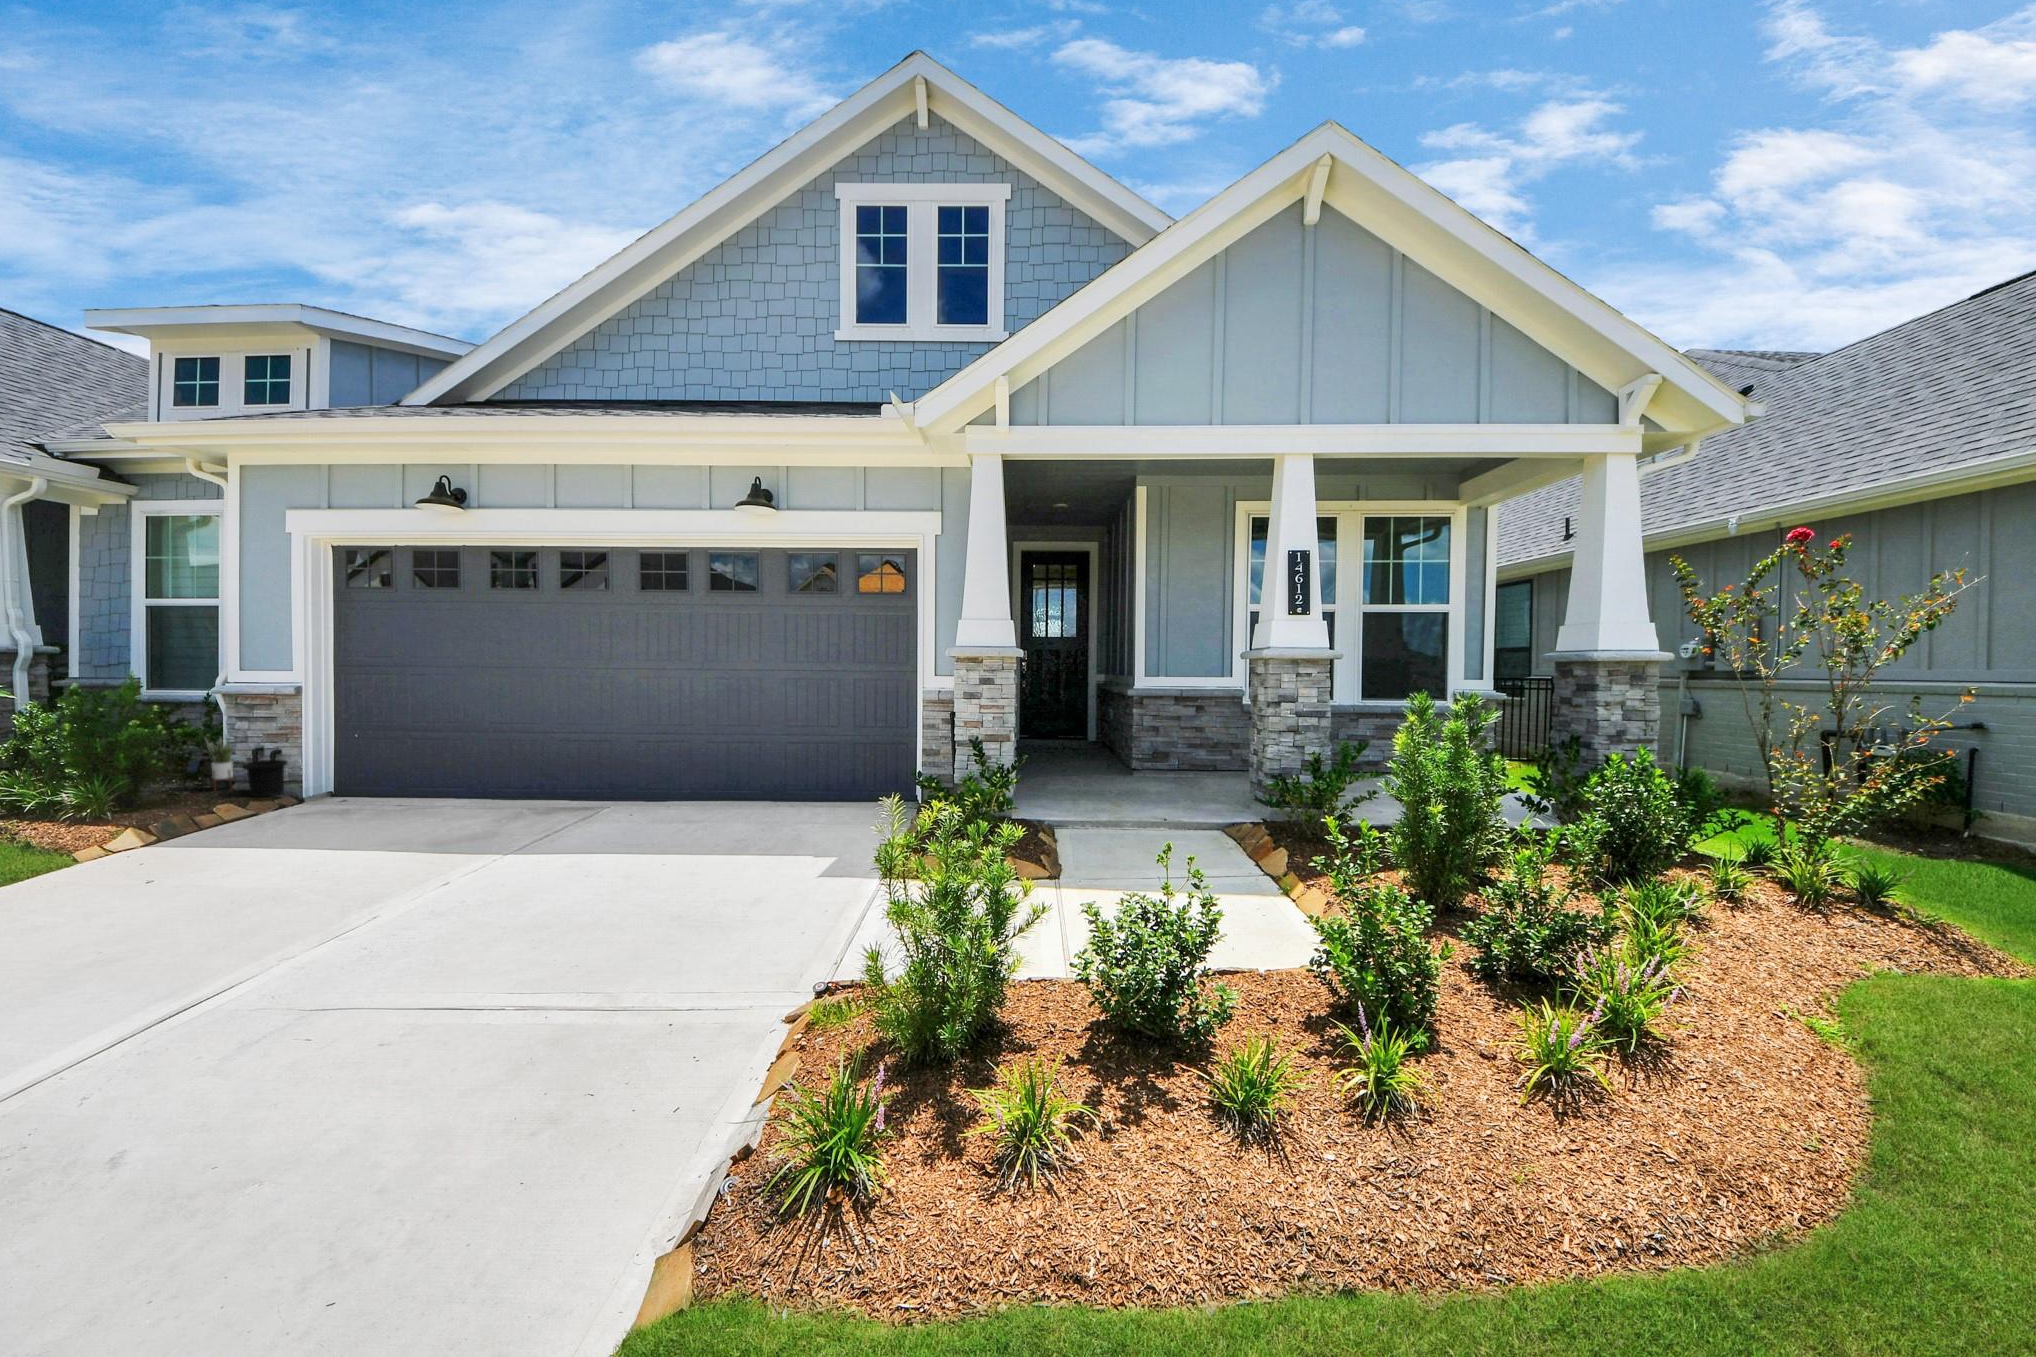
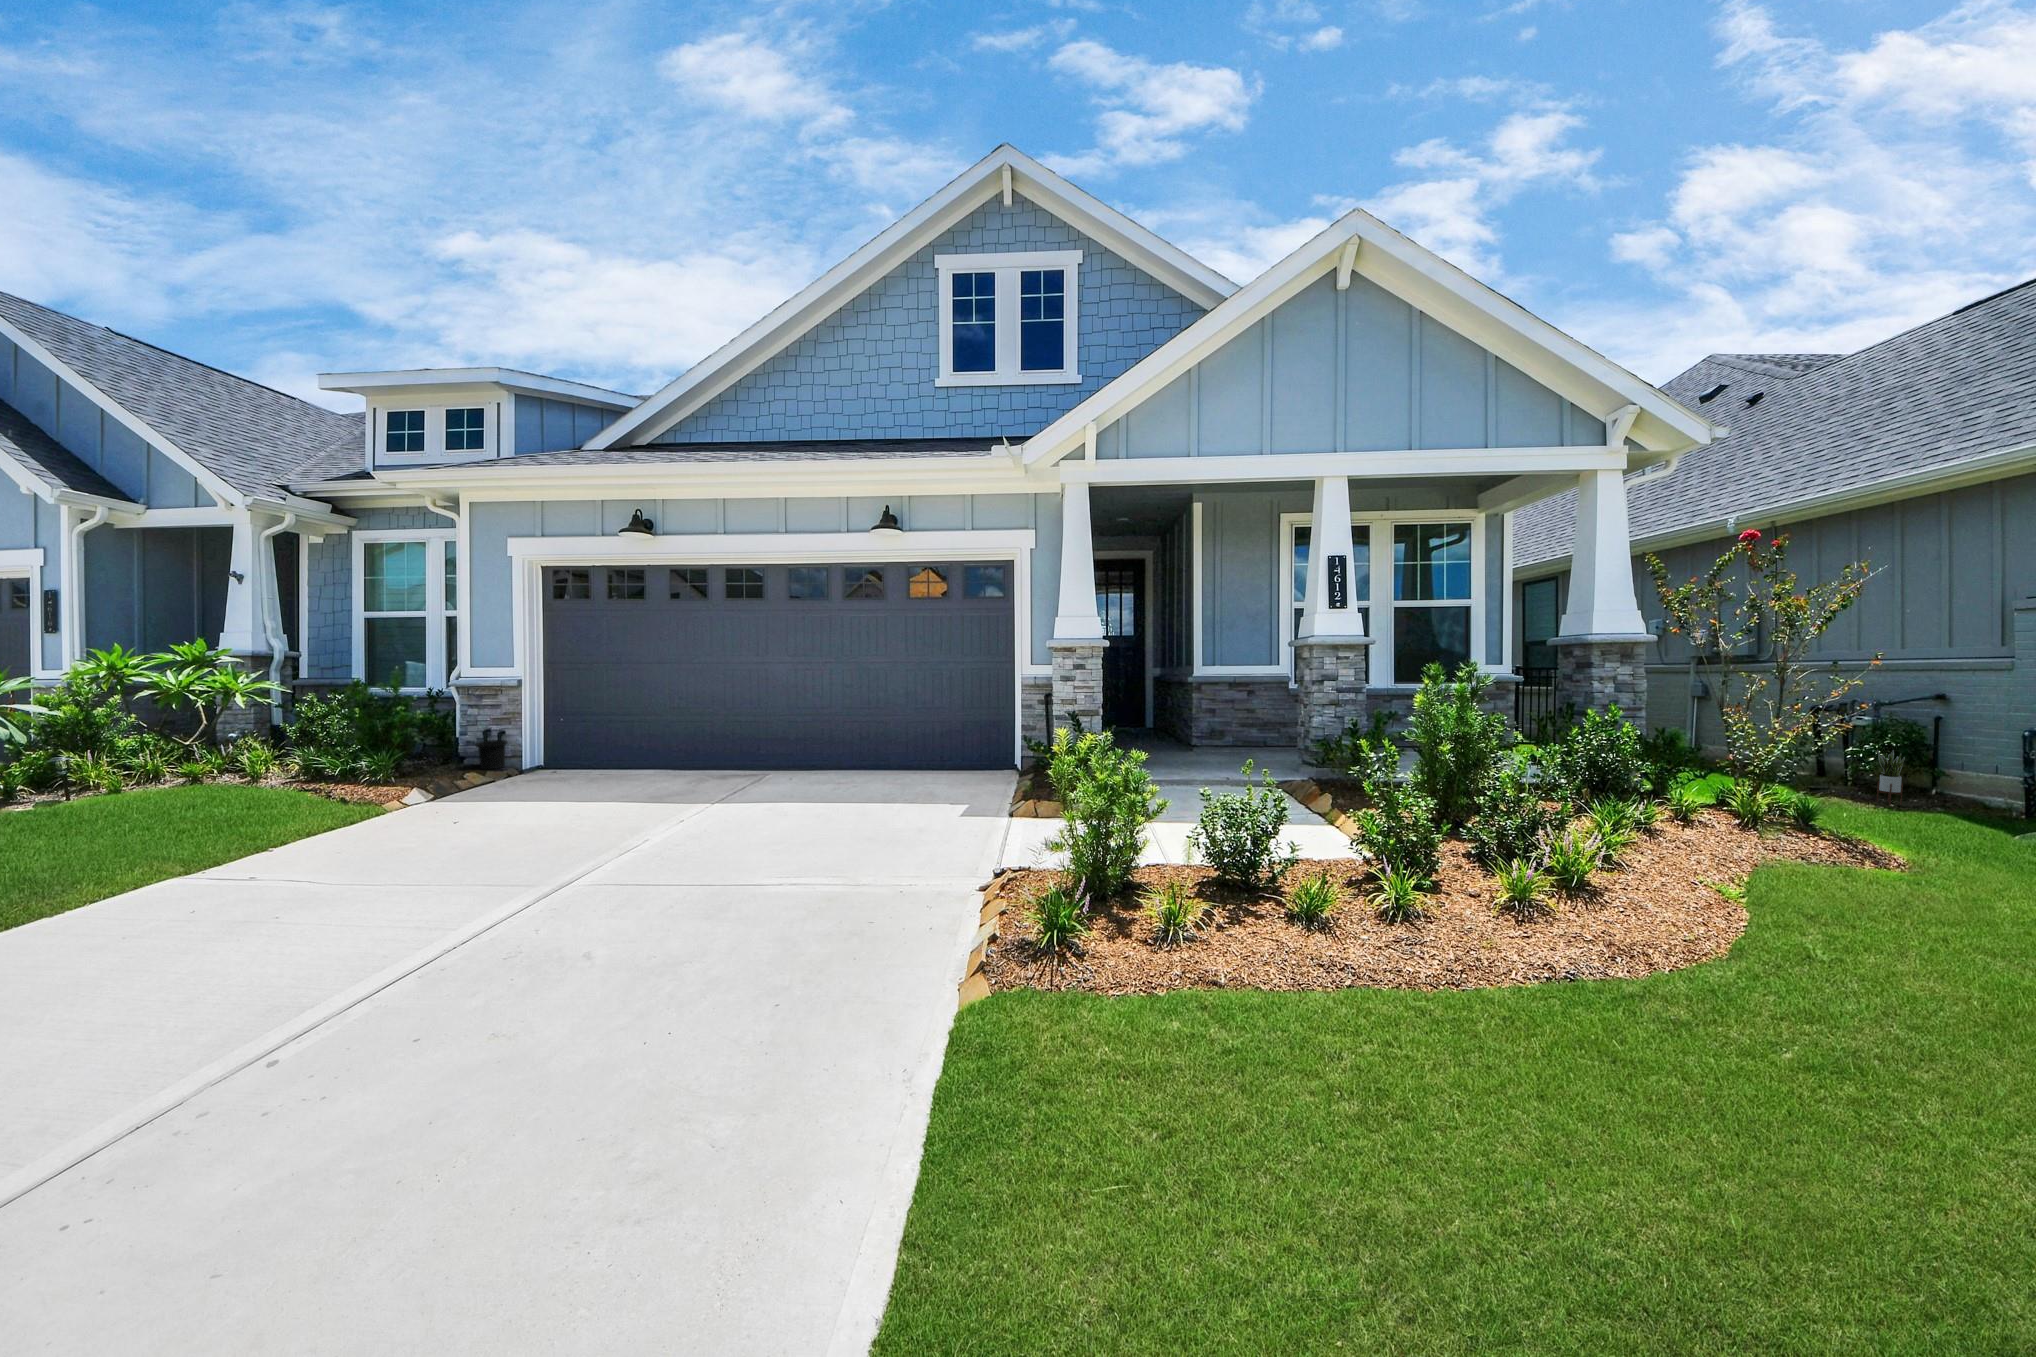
potted plant: present [207,739,233,790] -> present [1877,750,1905,805]

